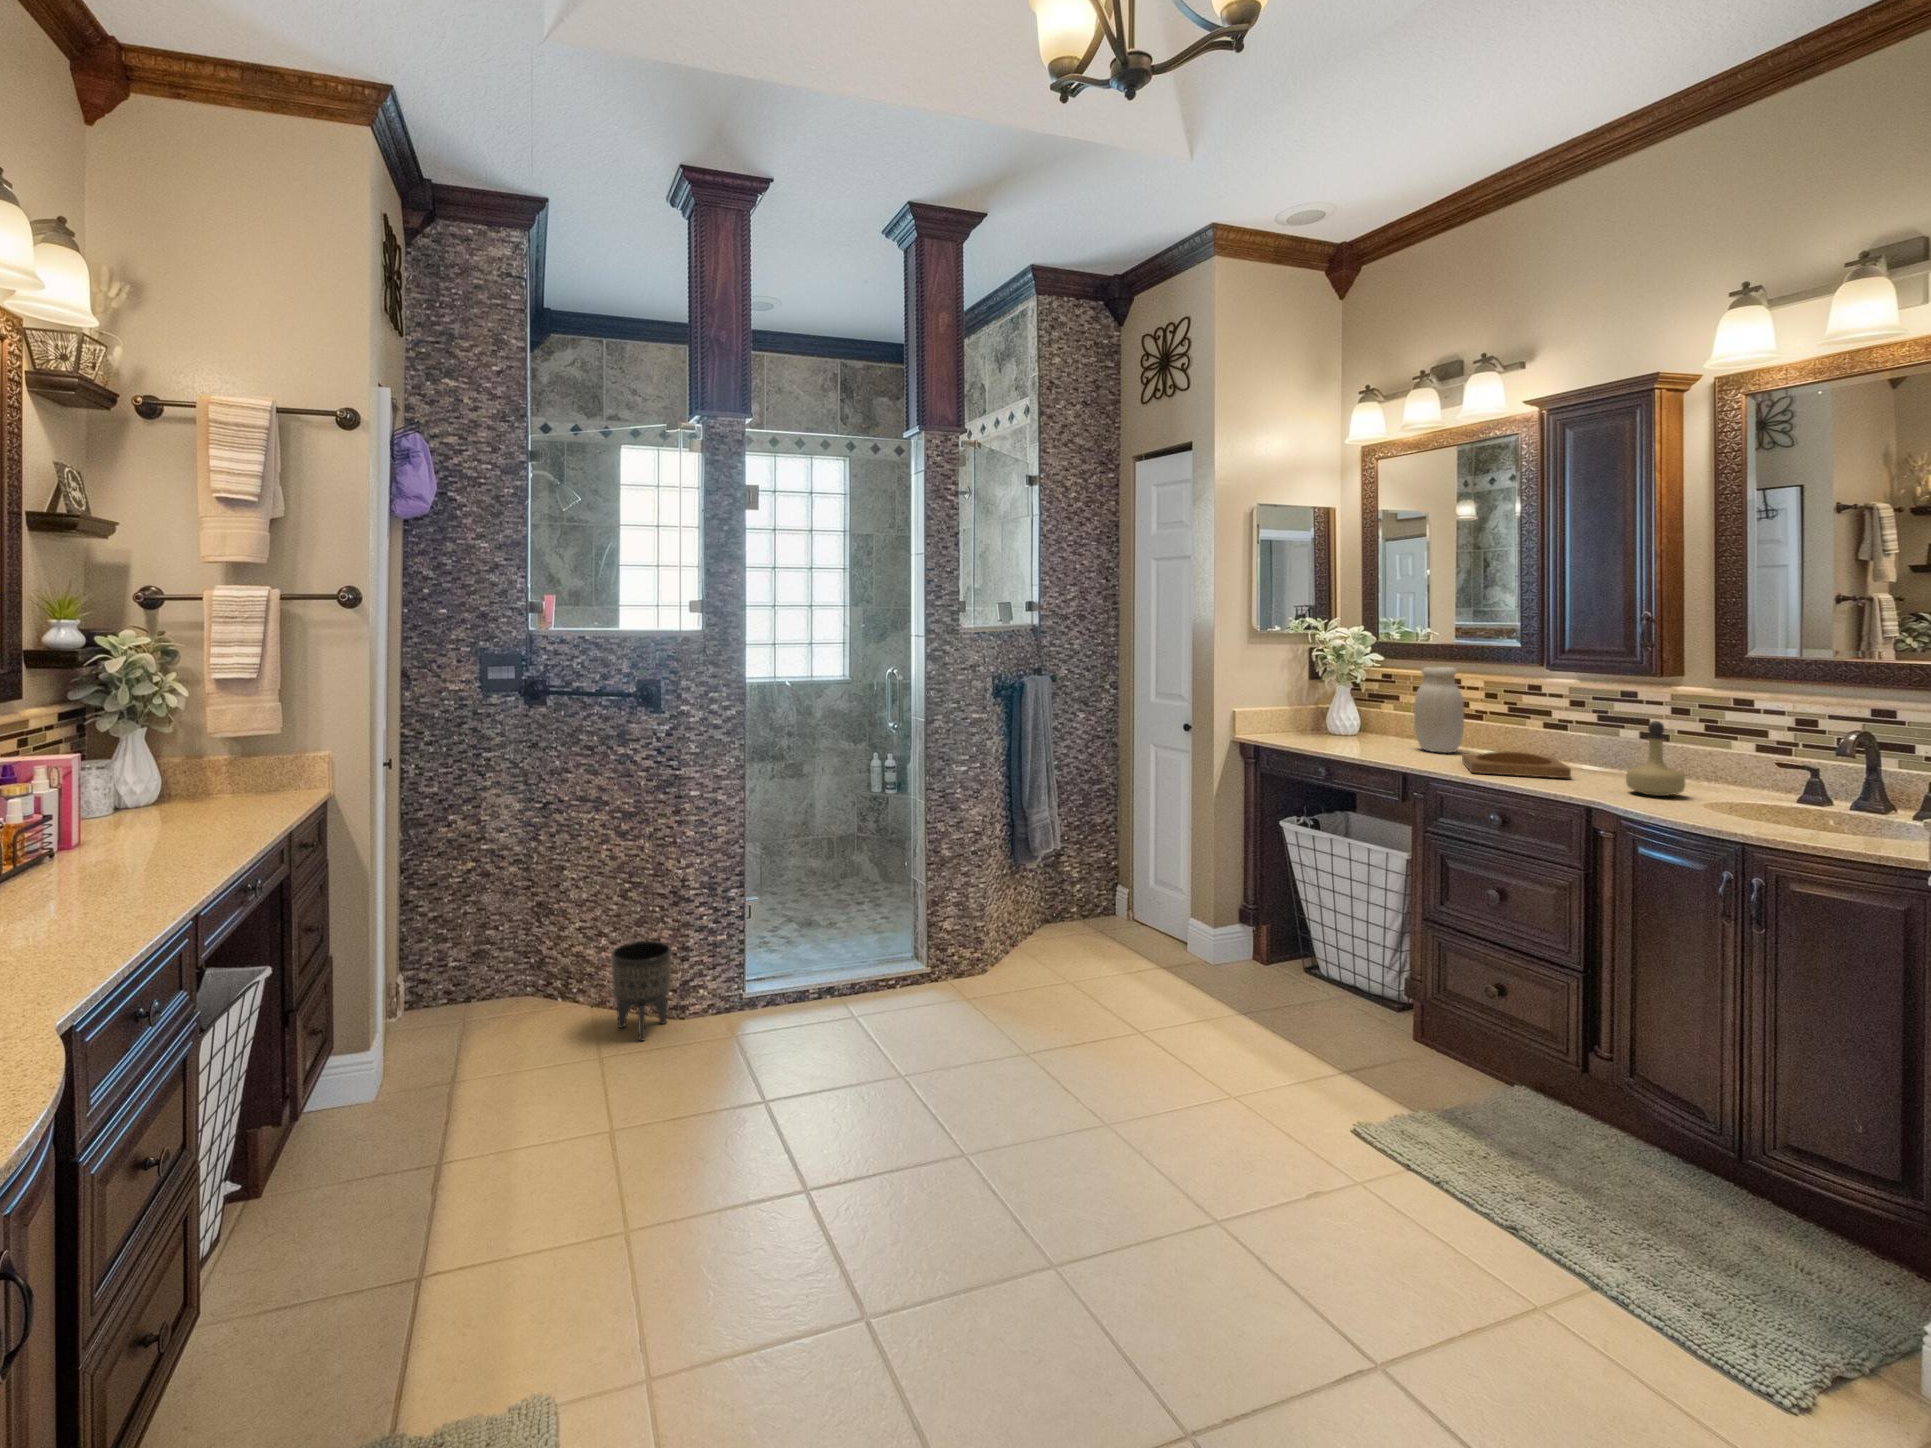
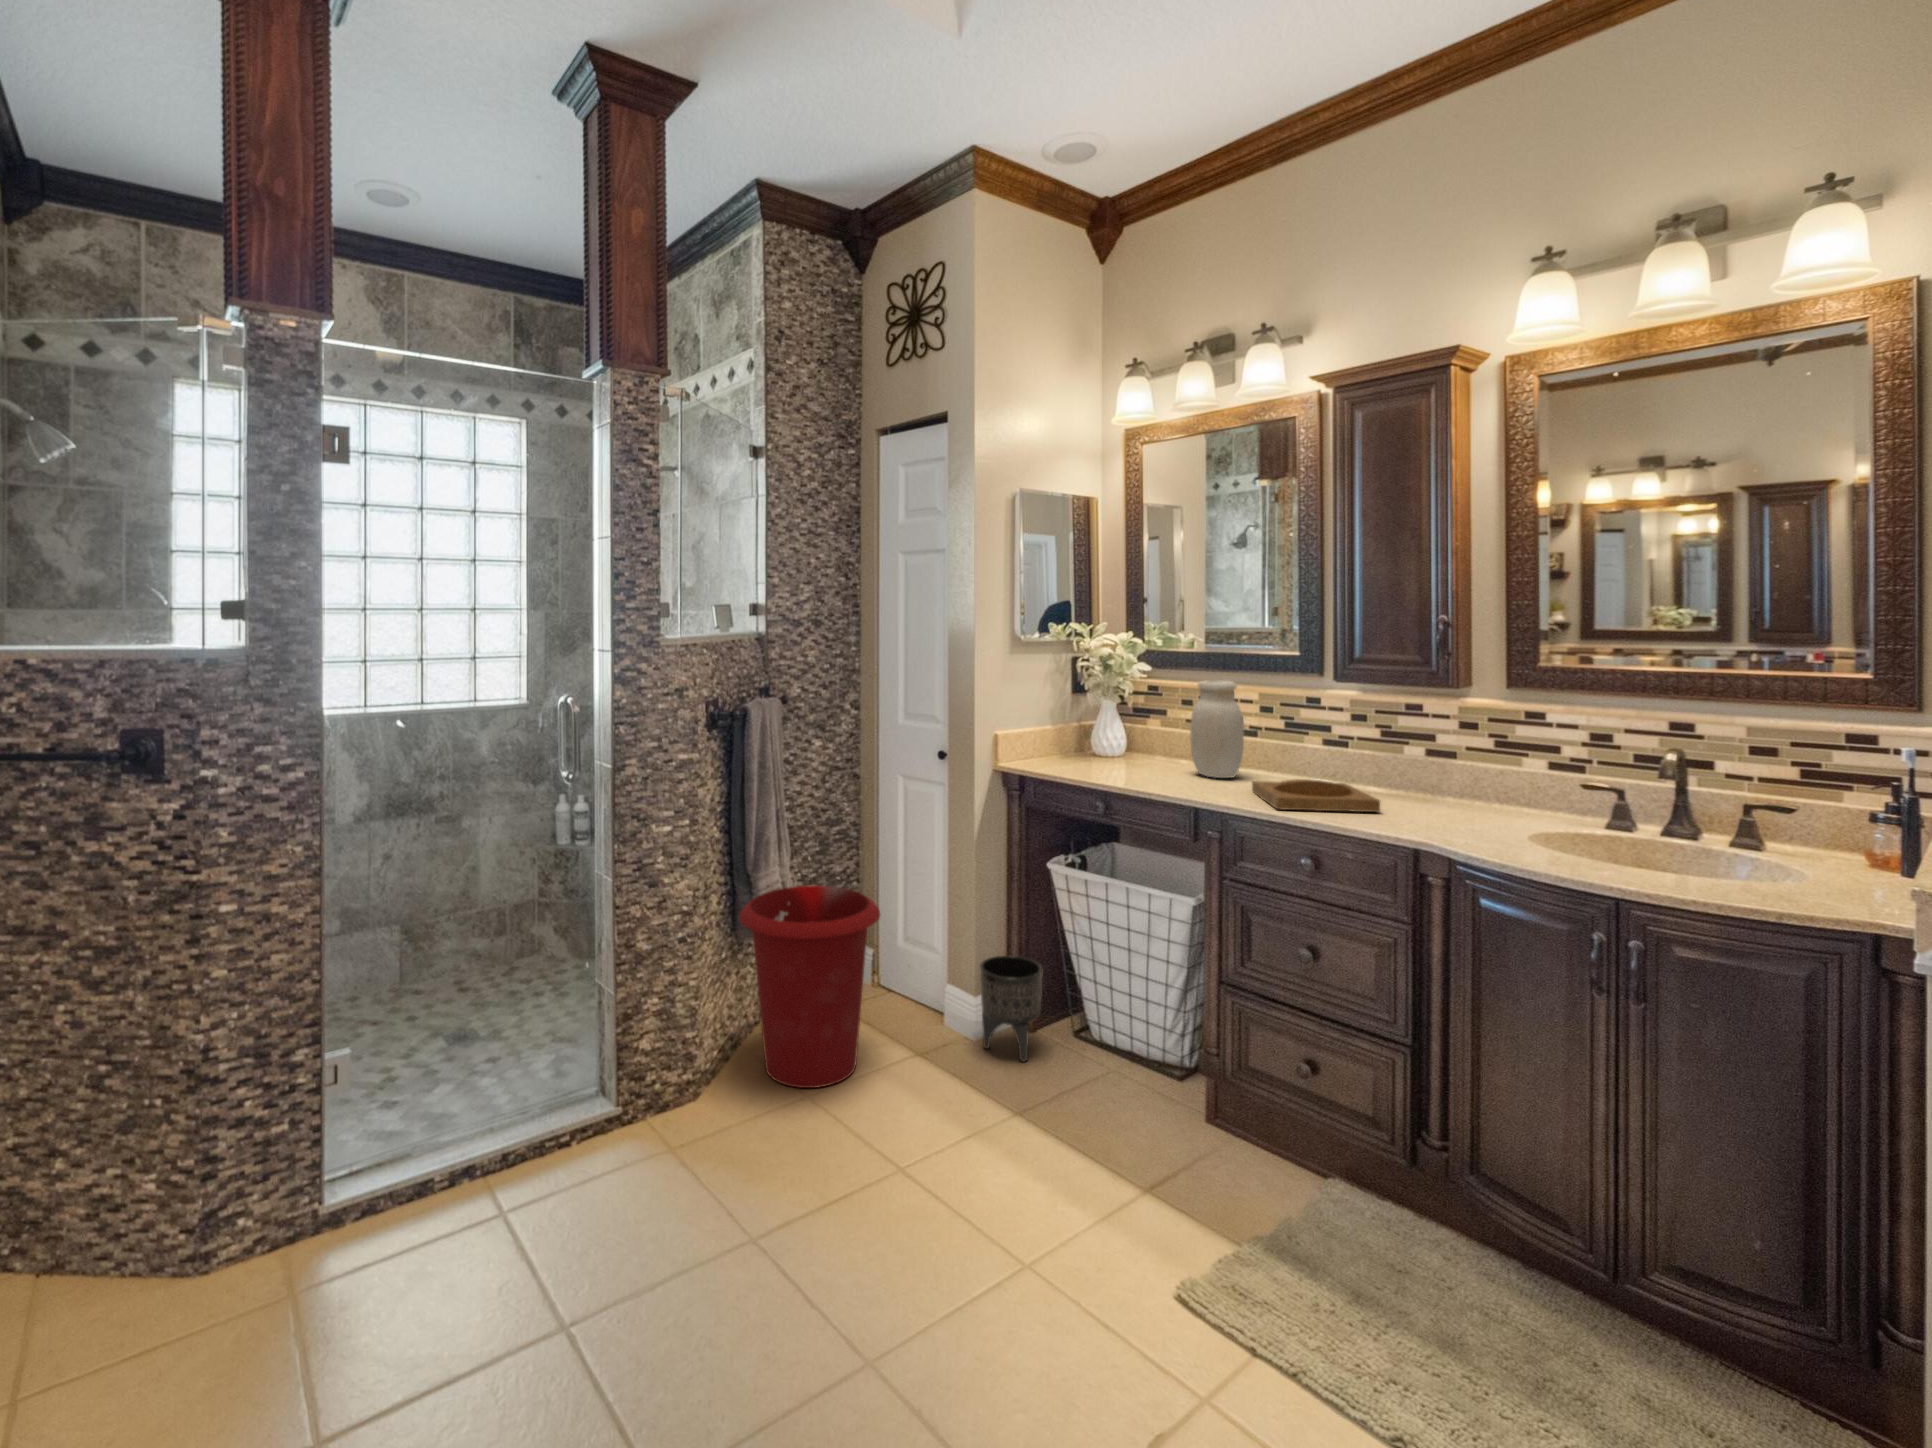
perfume bottle: present [1626,721,1685,796] -> none [1450,747,1515,835]
waste bin: none [1015,827,1129,978] -> present [739,886,880,1088]
planter: present [611,941,672,1041] -> present [980,956,1042,1061]

